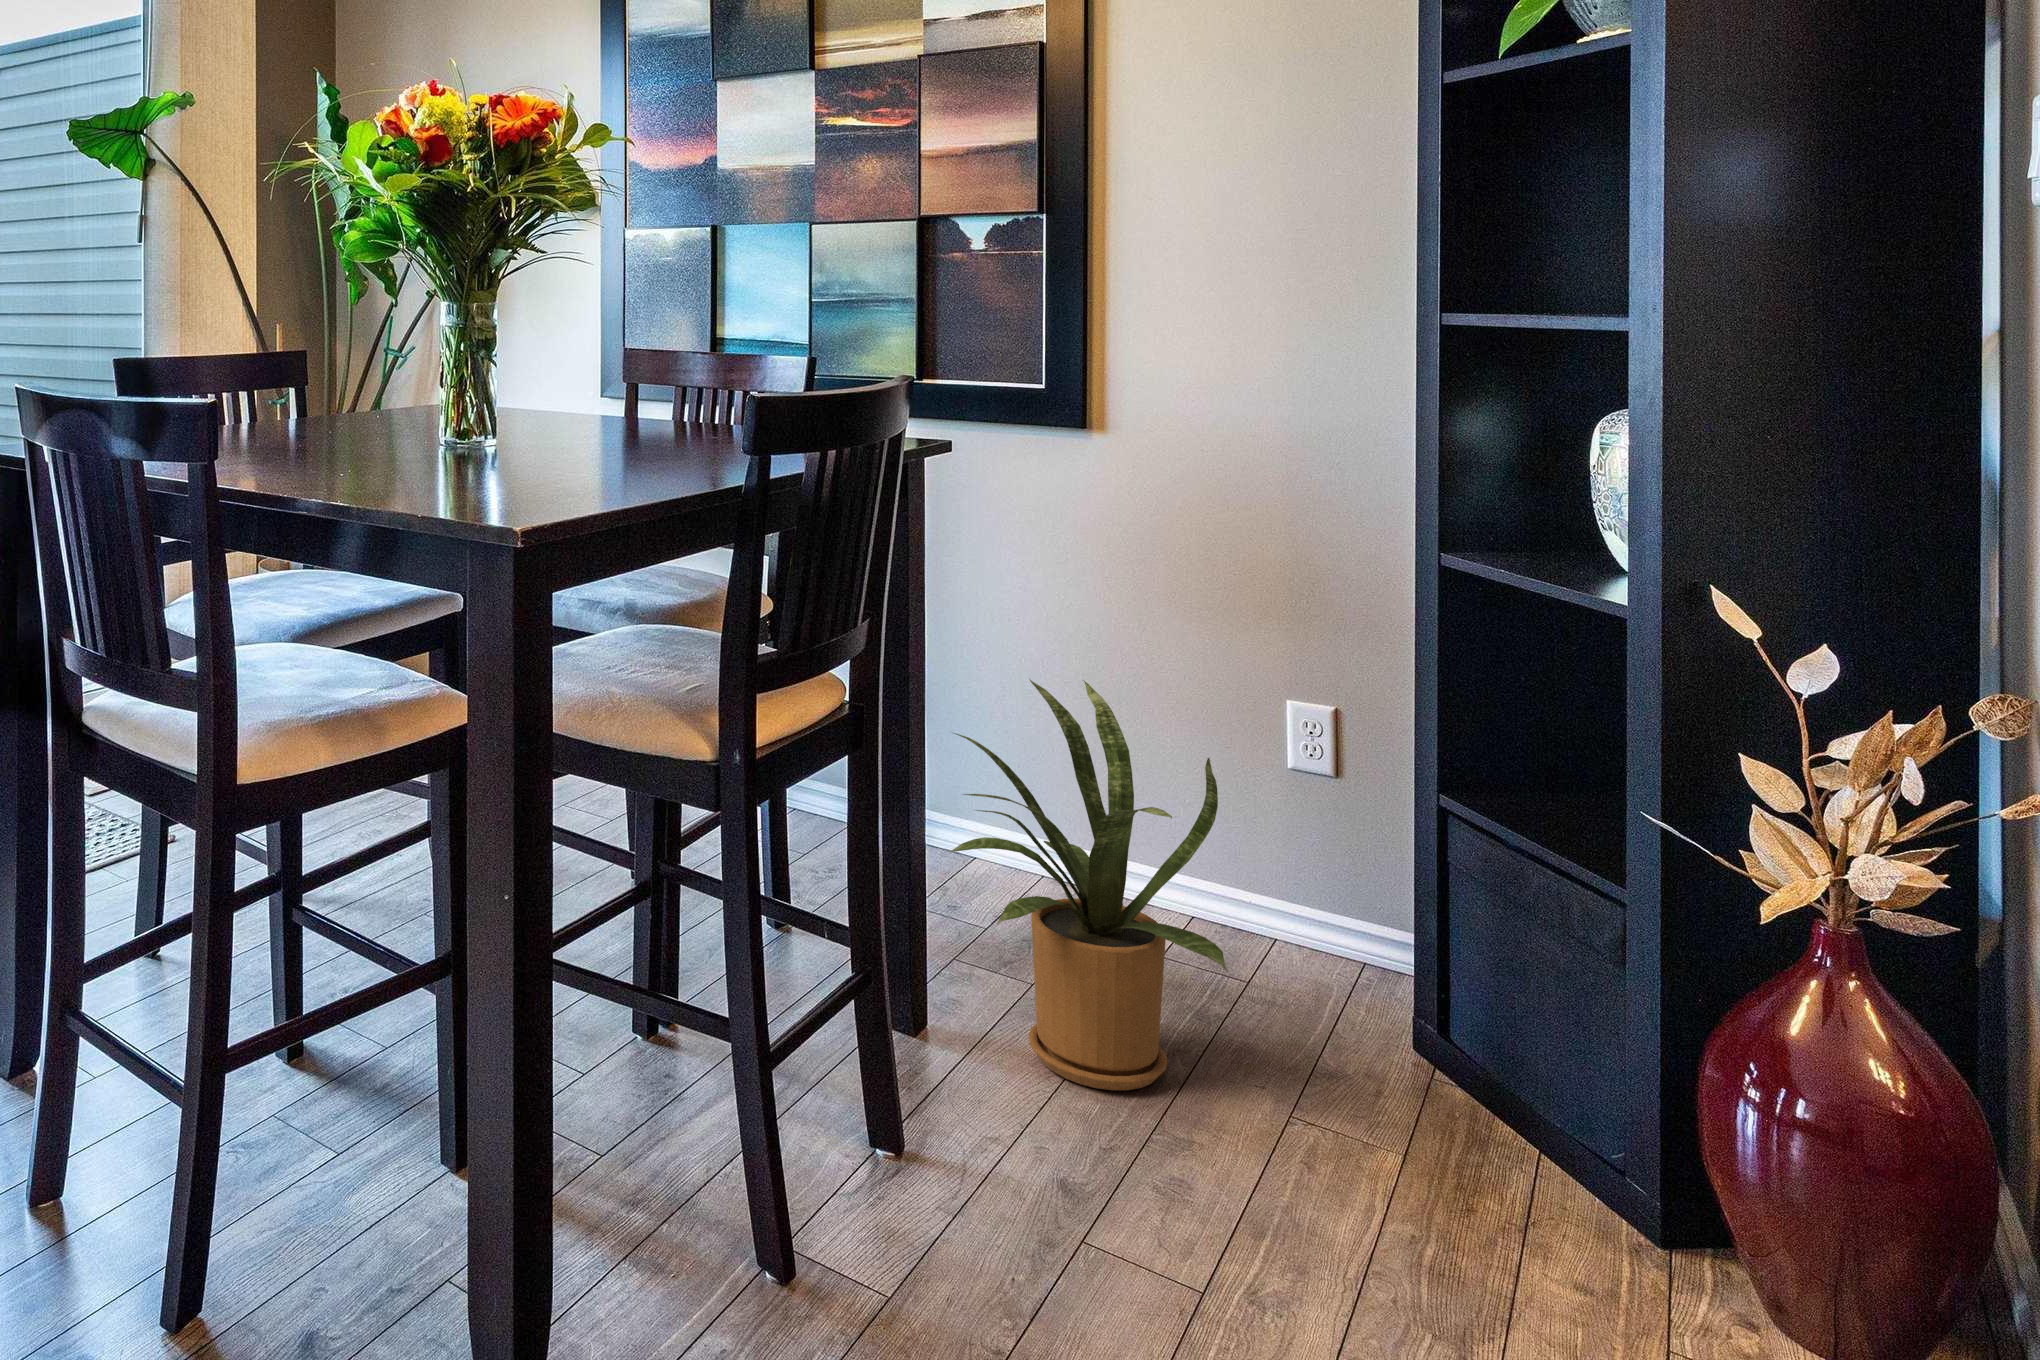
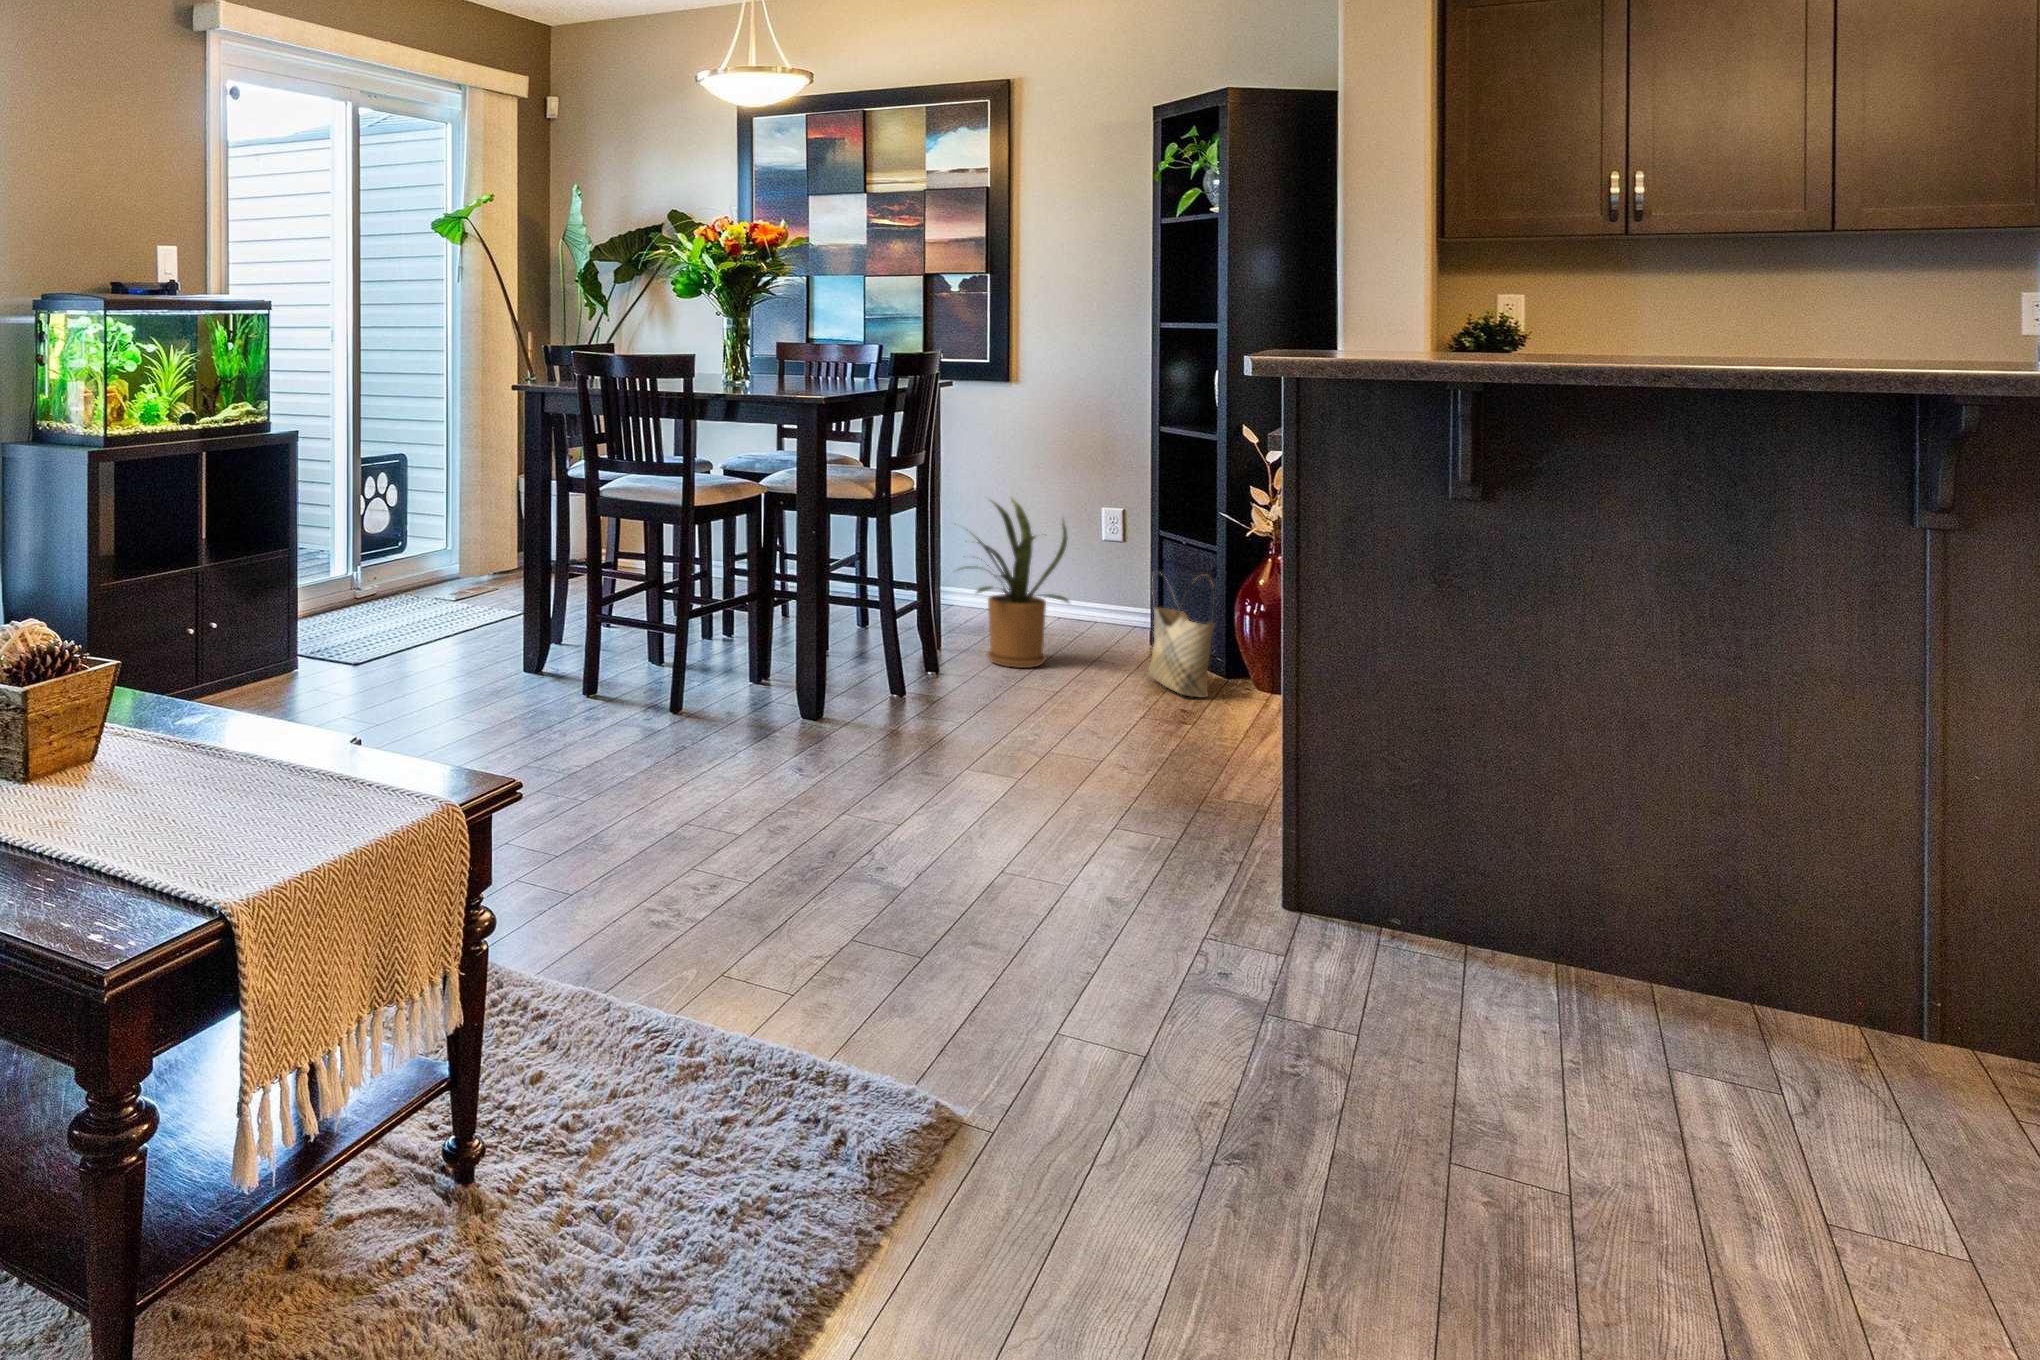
woven basket: none [1426,931,1639,1294] -> present [1148,580,1214,697]

